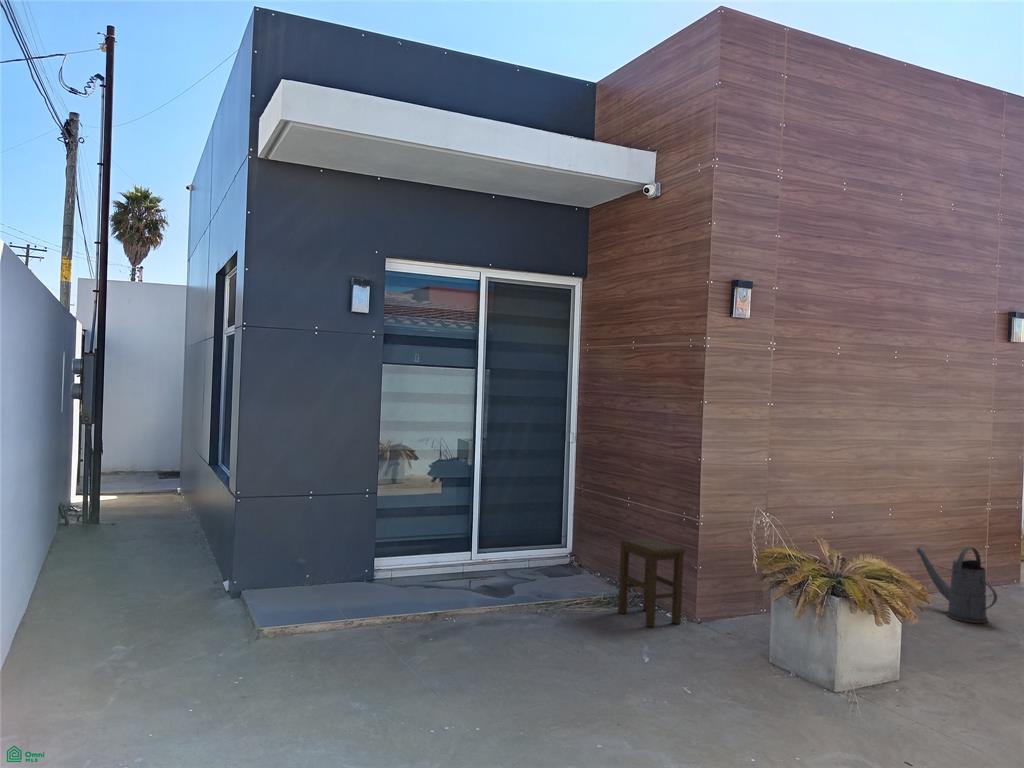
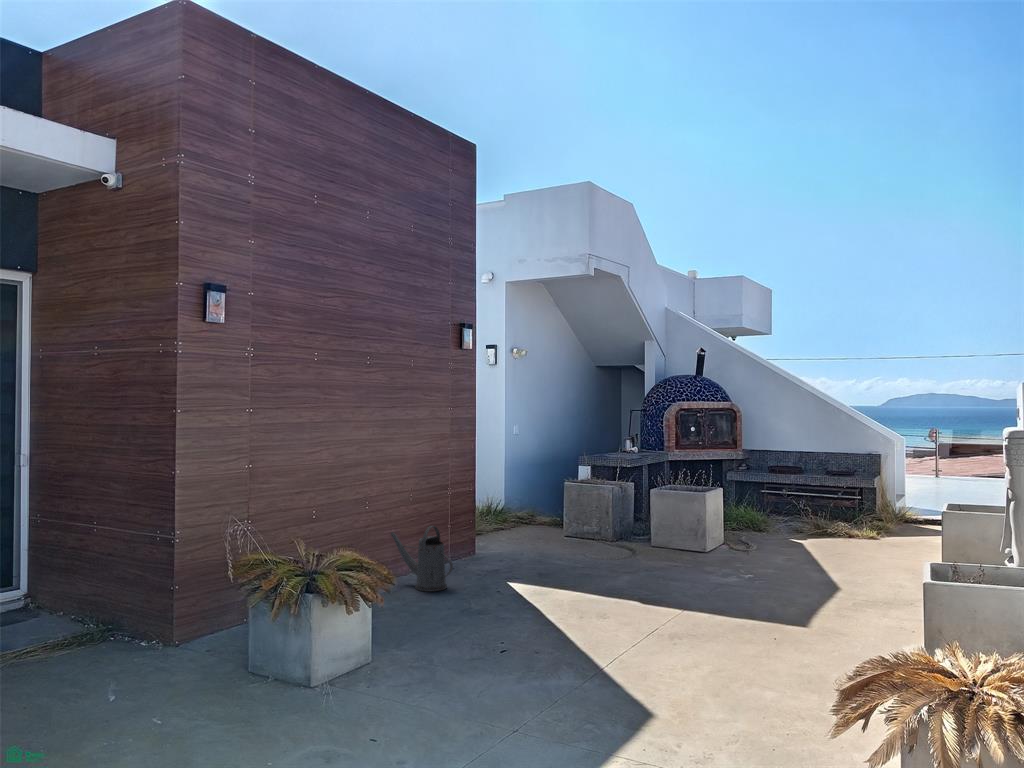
stool: present [618,538,686,627] -> none [81,563,160,663]

